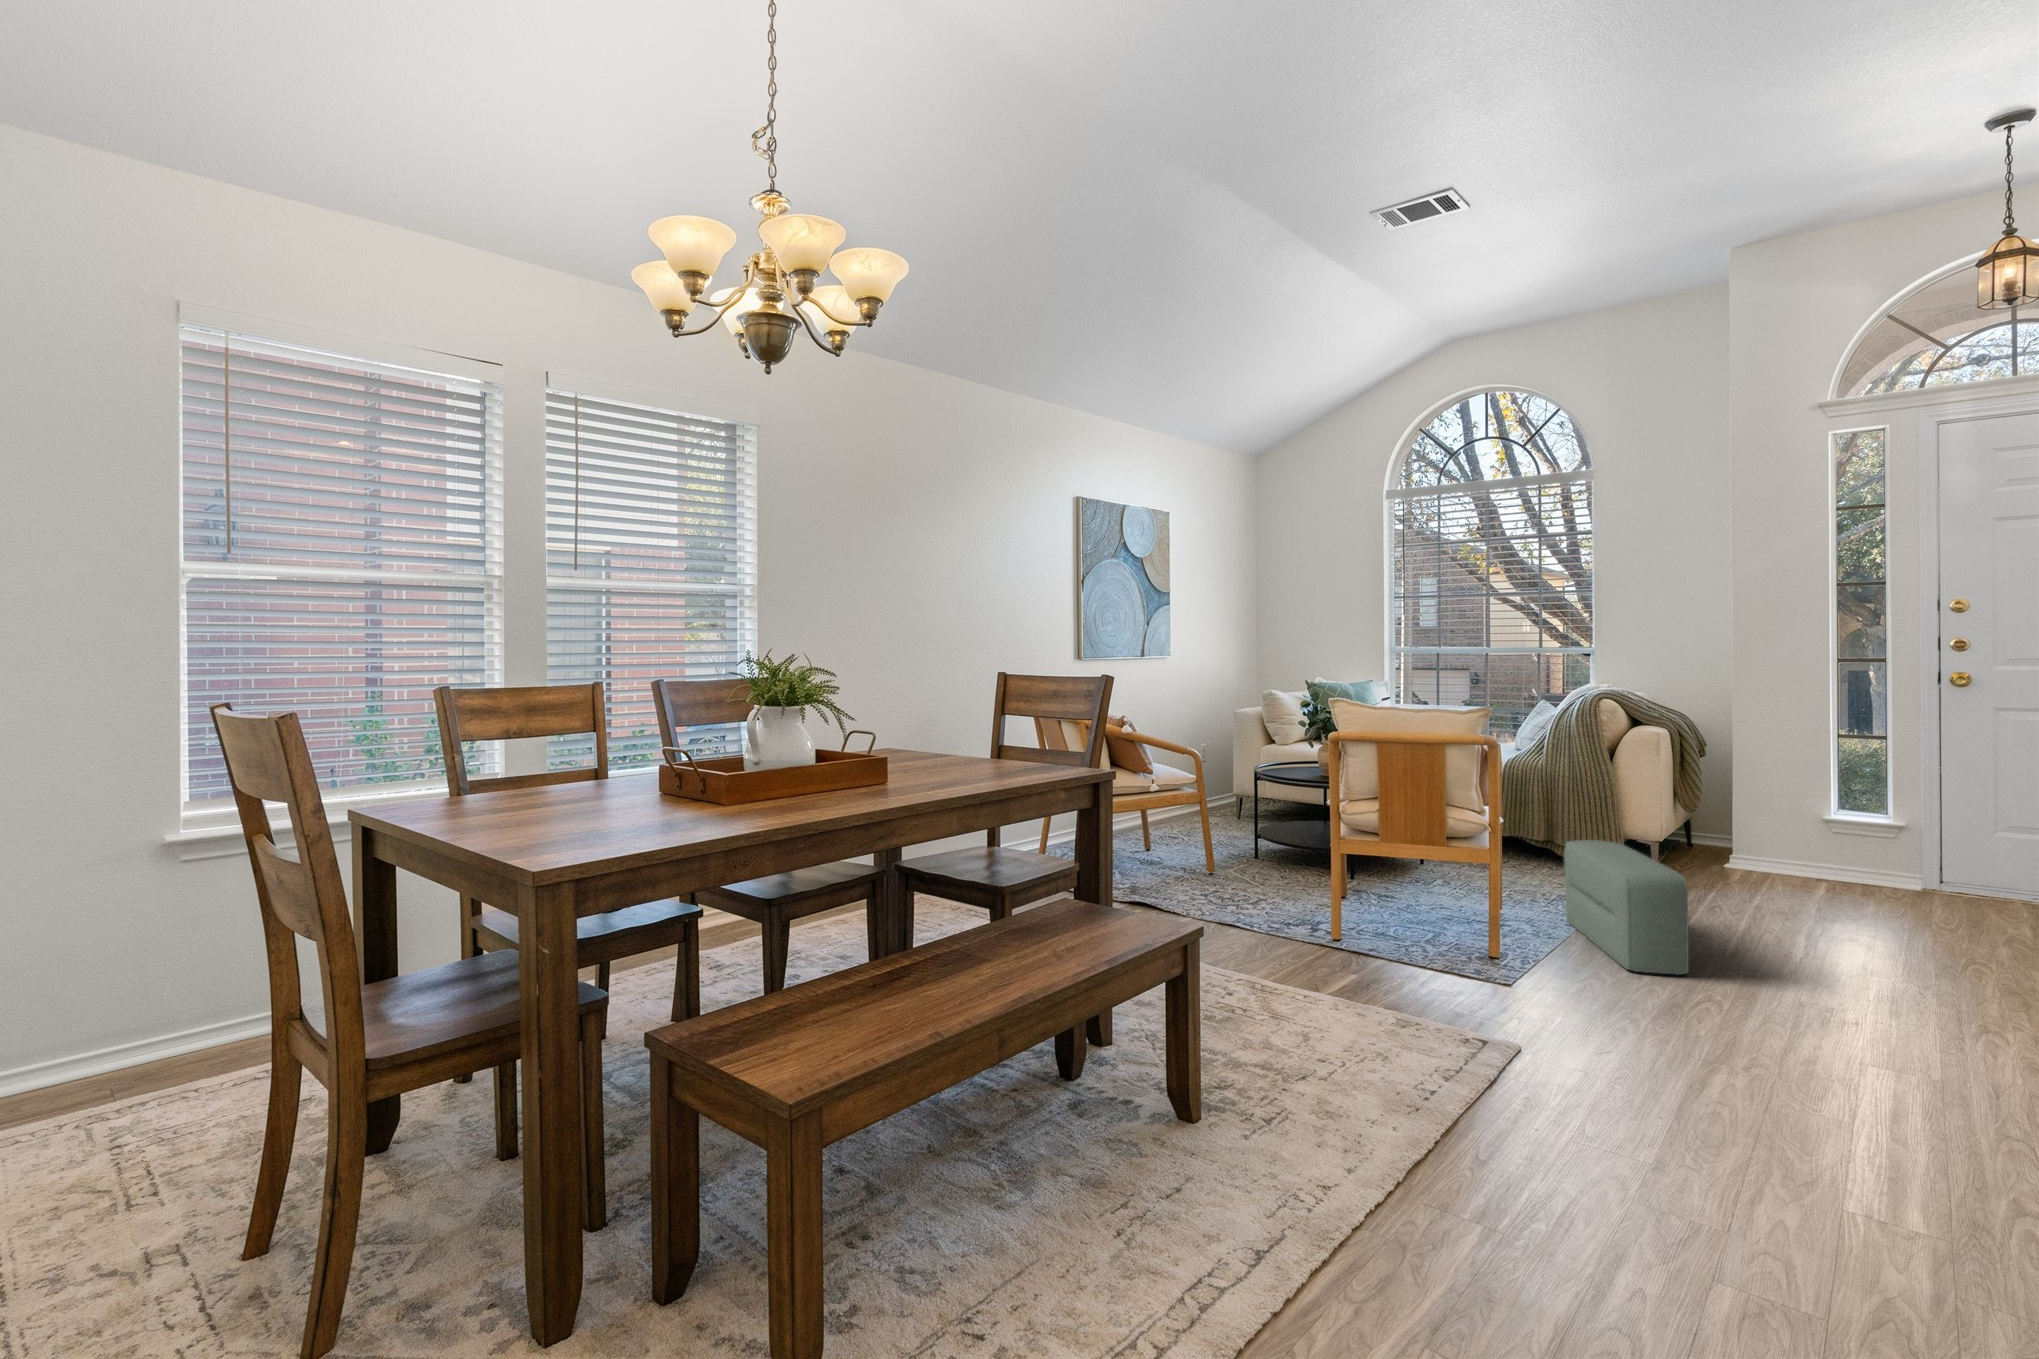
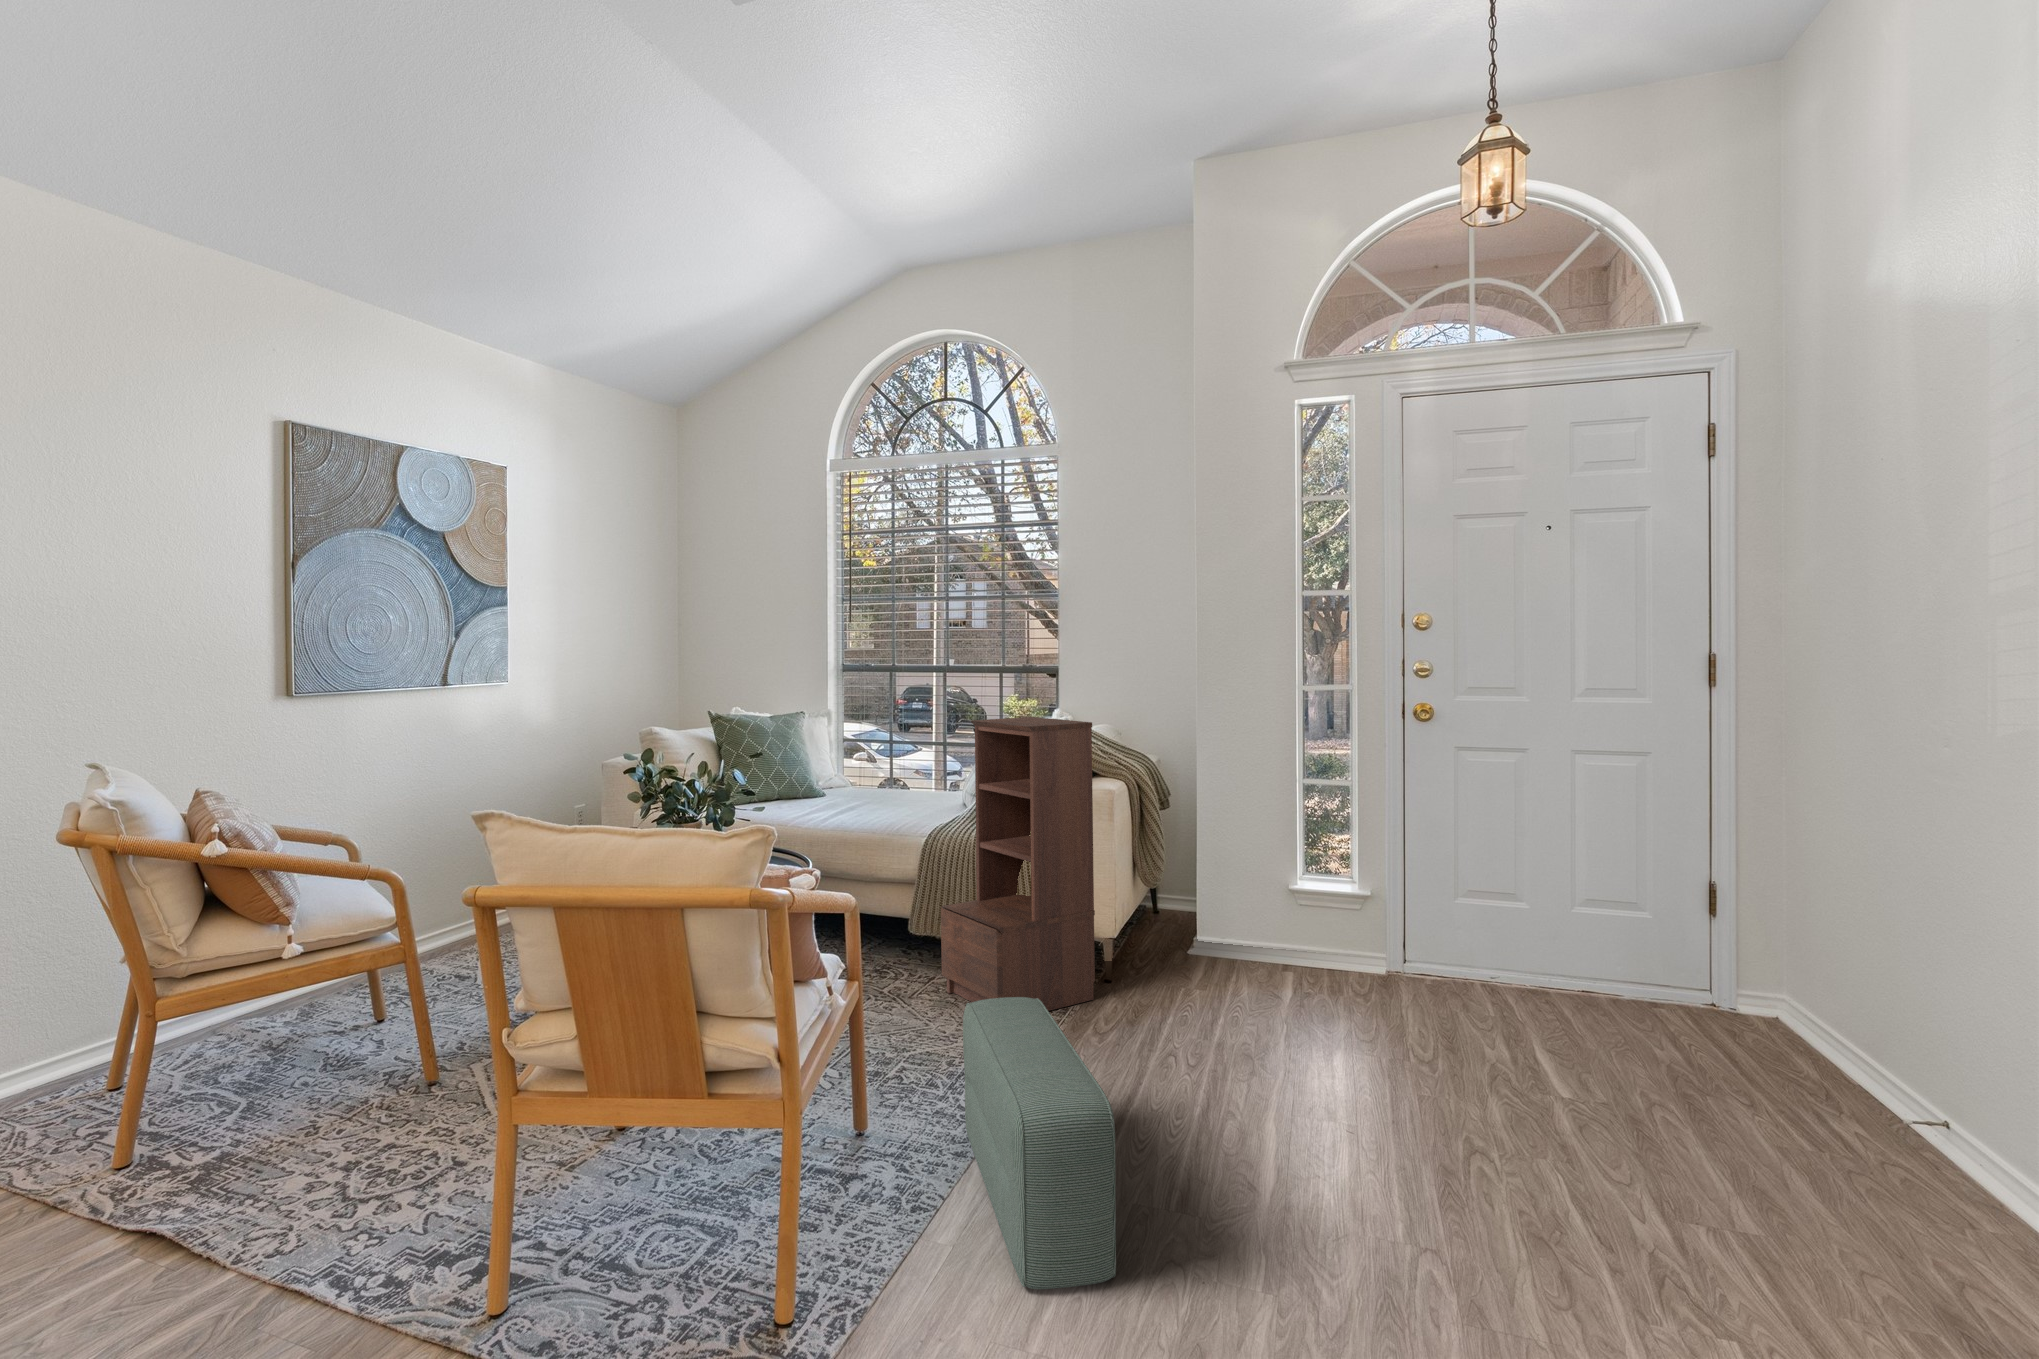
bookshelf: none [1517,679,1646,883] -> present [941,717,1095,1011]

